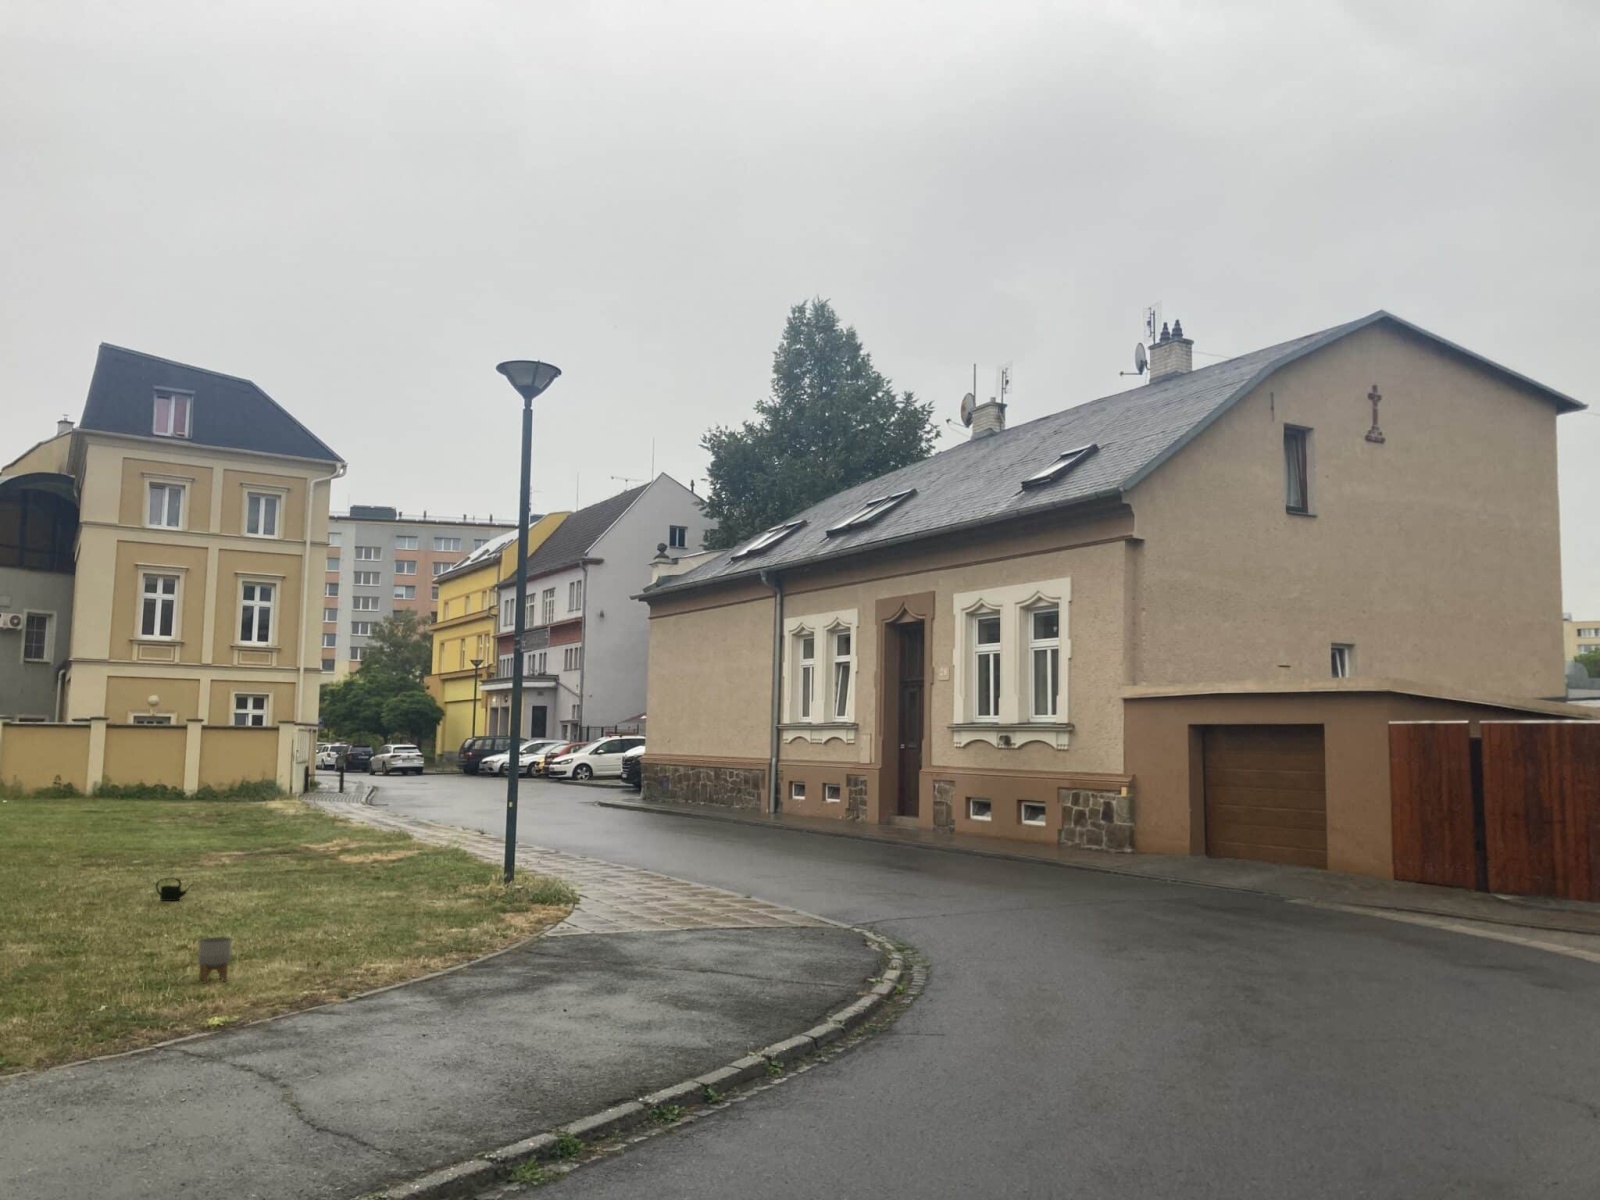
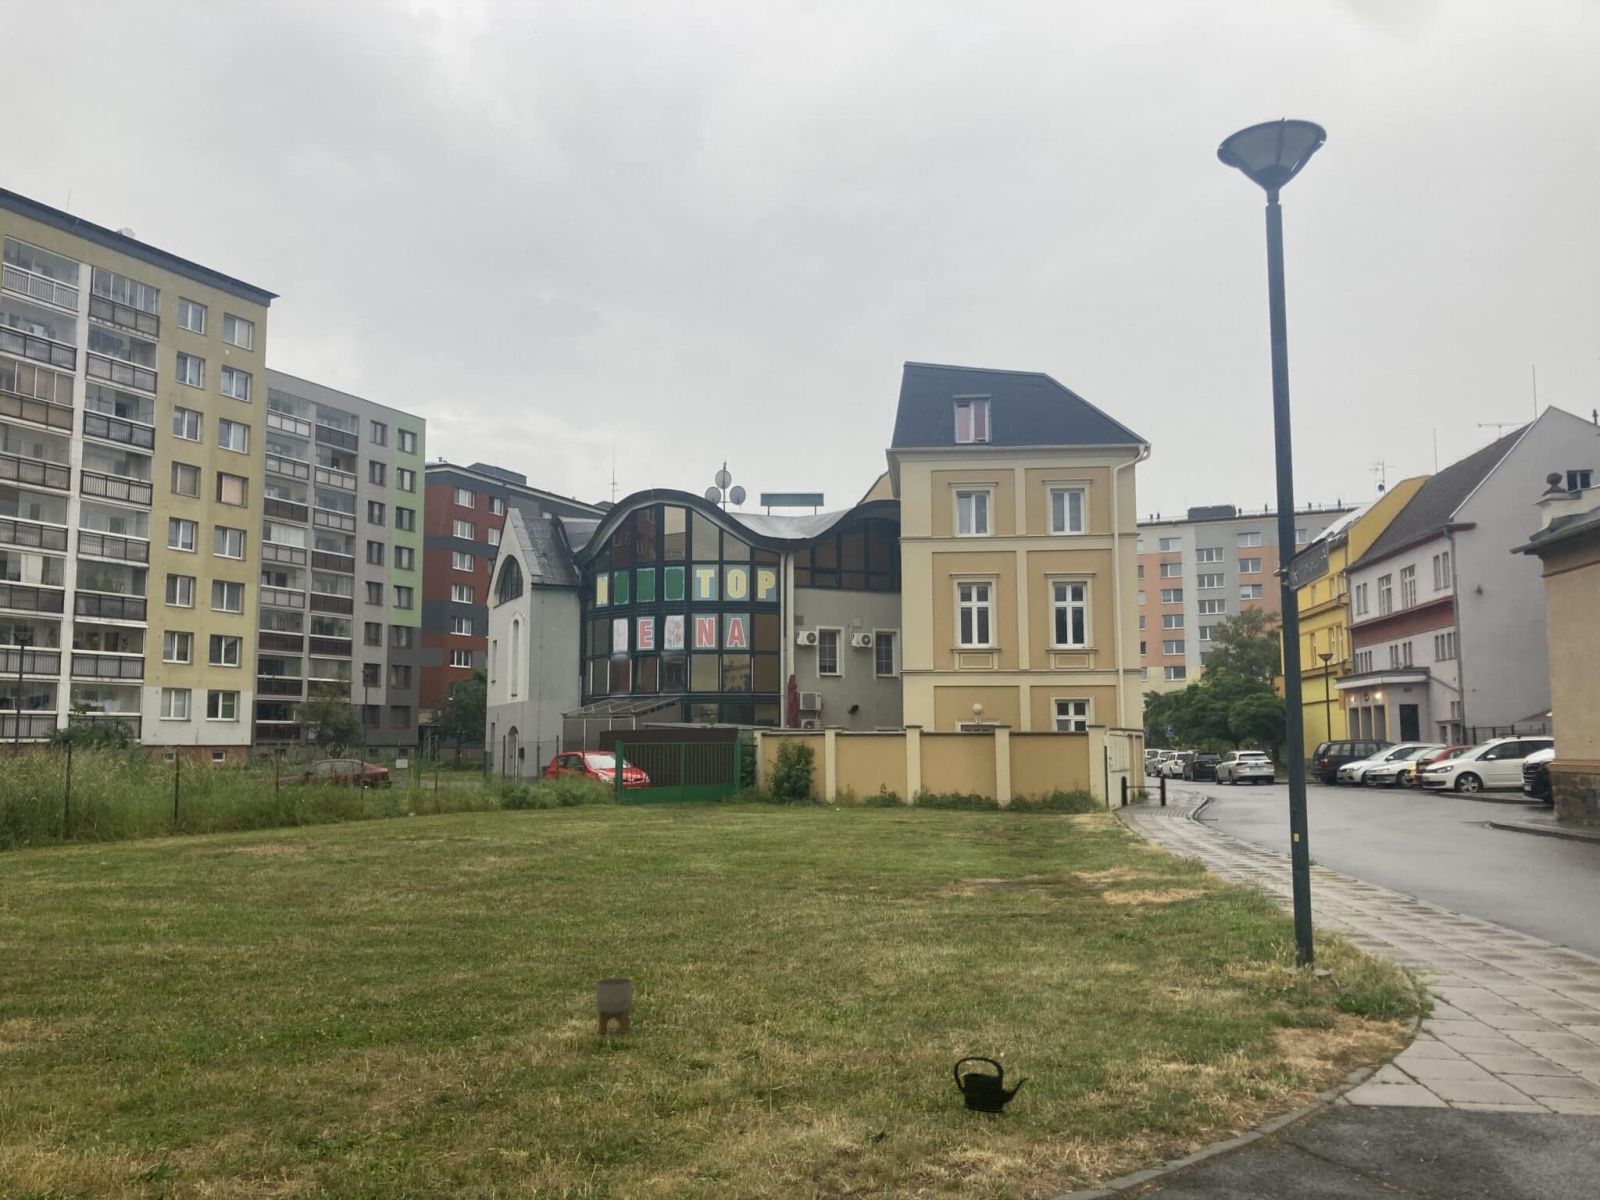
watering can: present [156,878,190,901] -> present [953,1057,1029,1112]
planter: present [198,937,231,983] -> present [596,978,632,1034]

